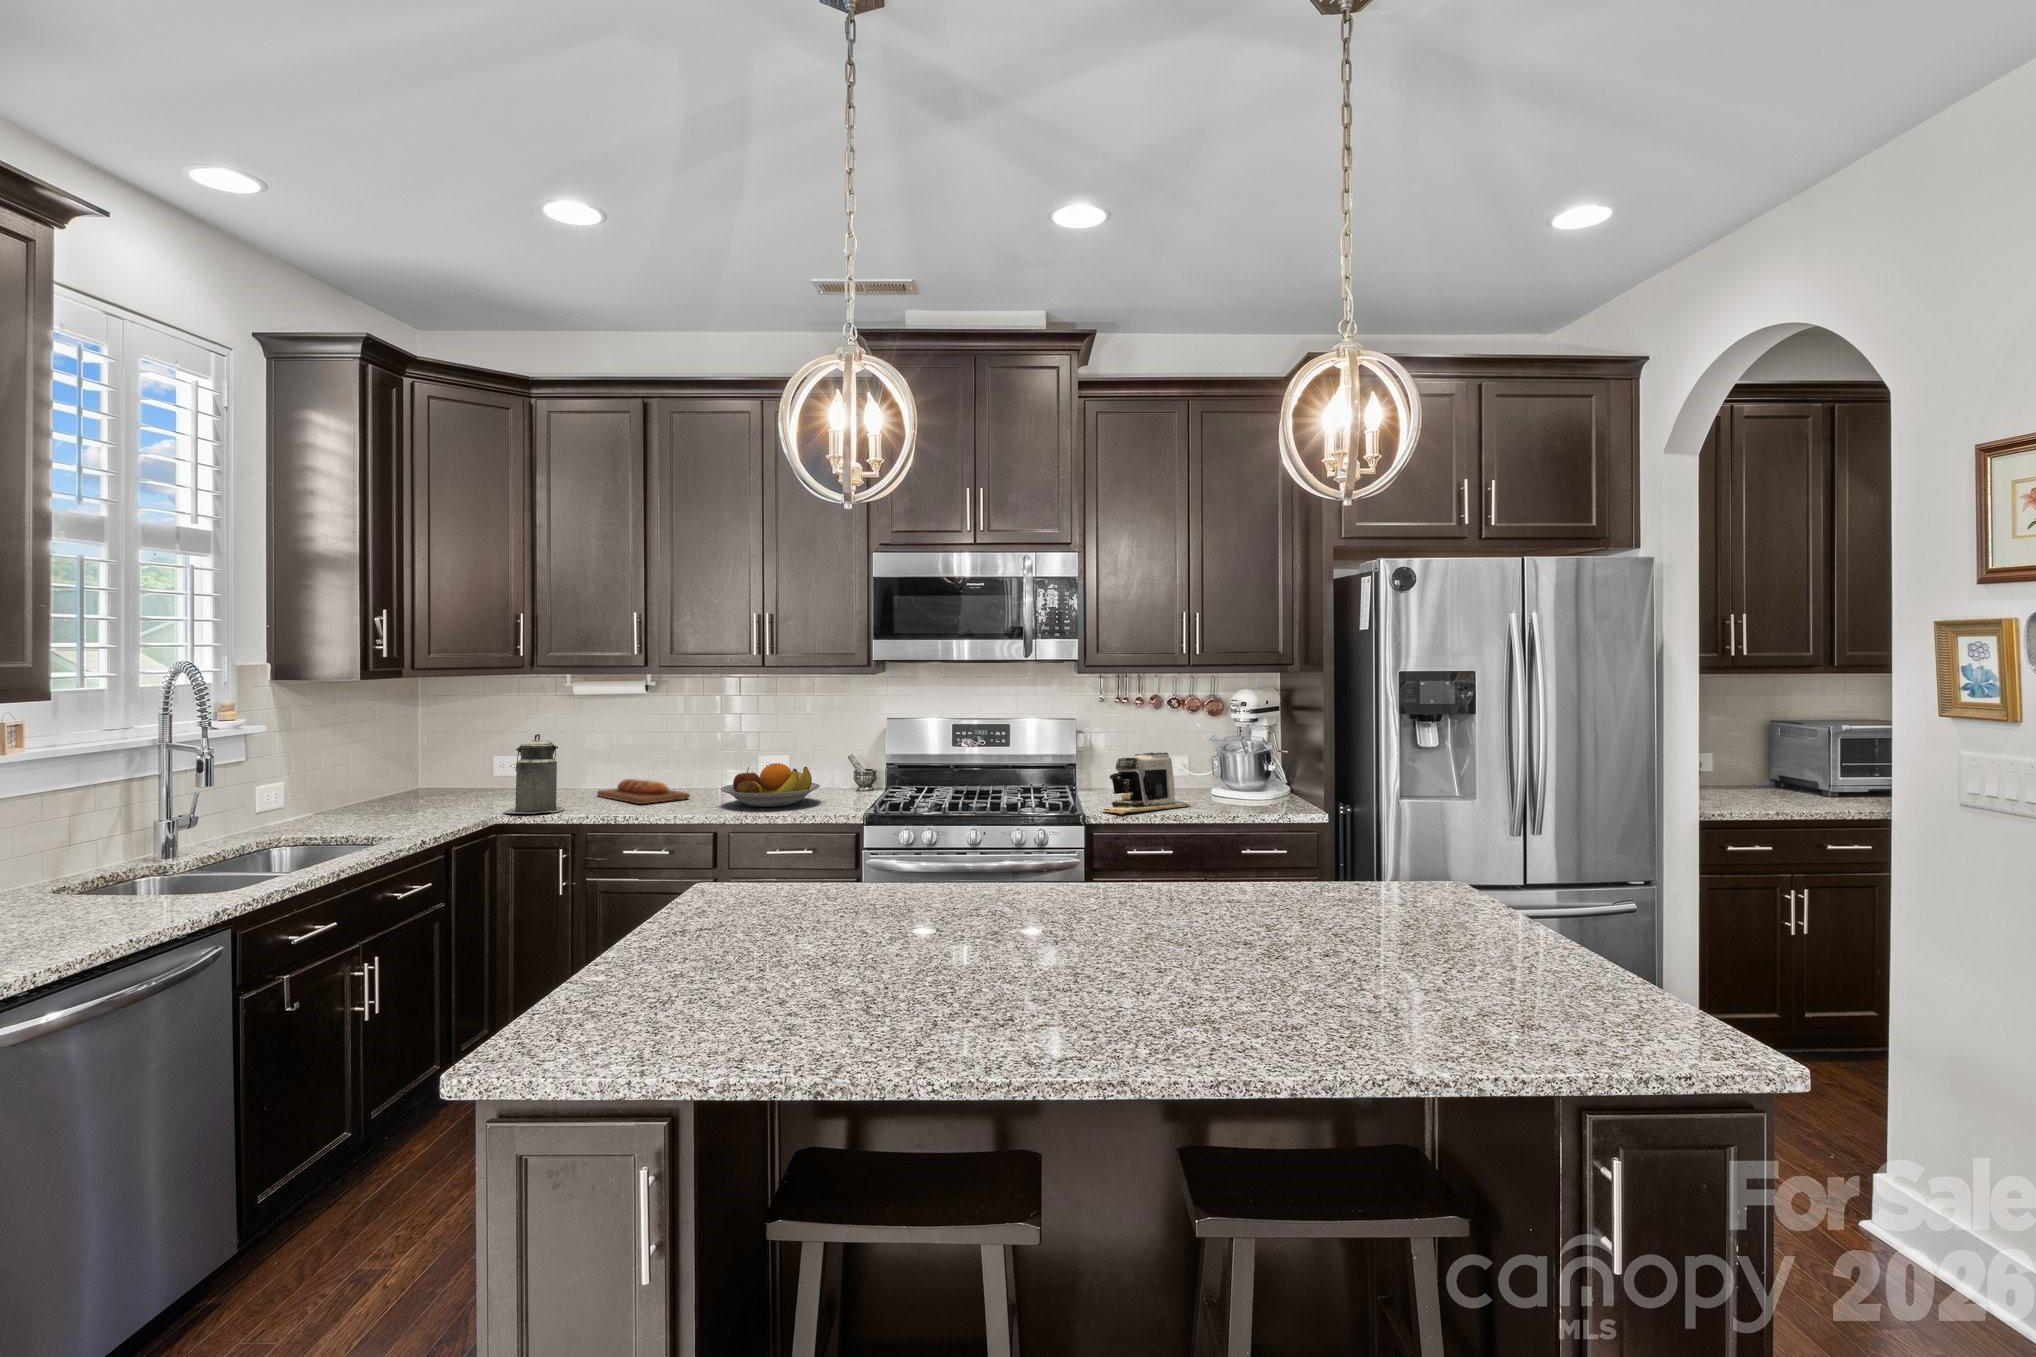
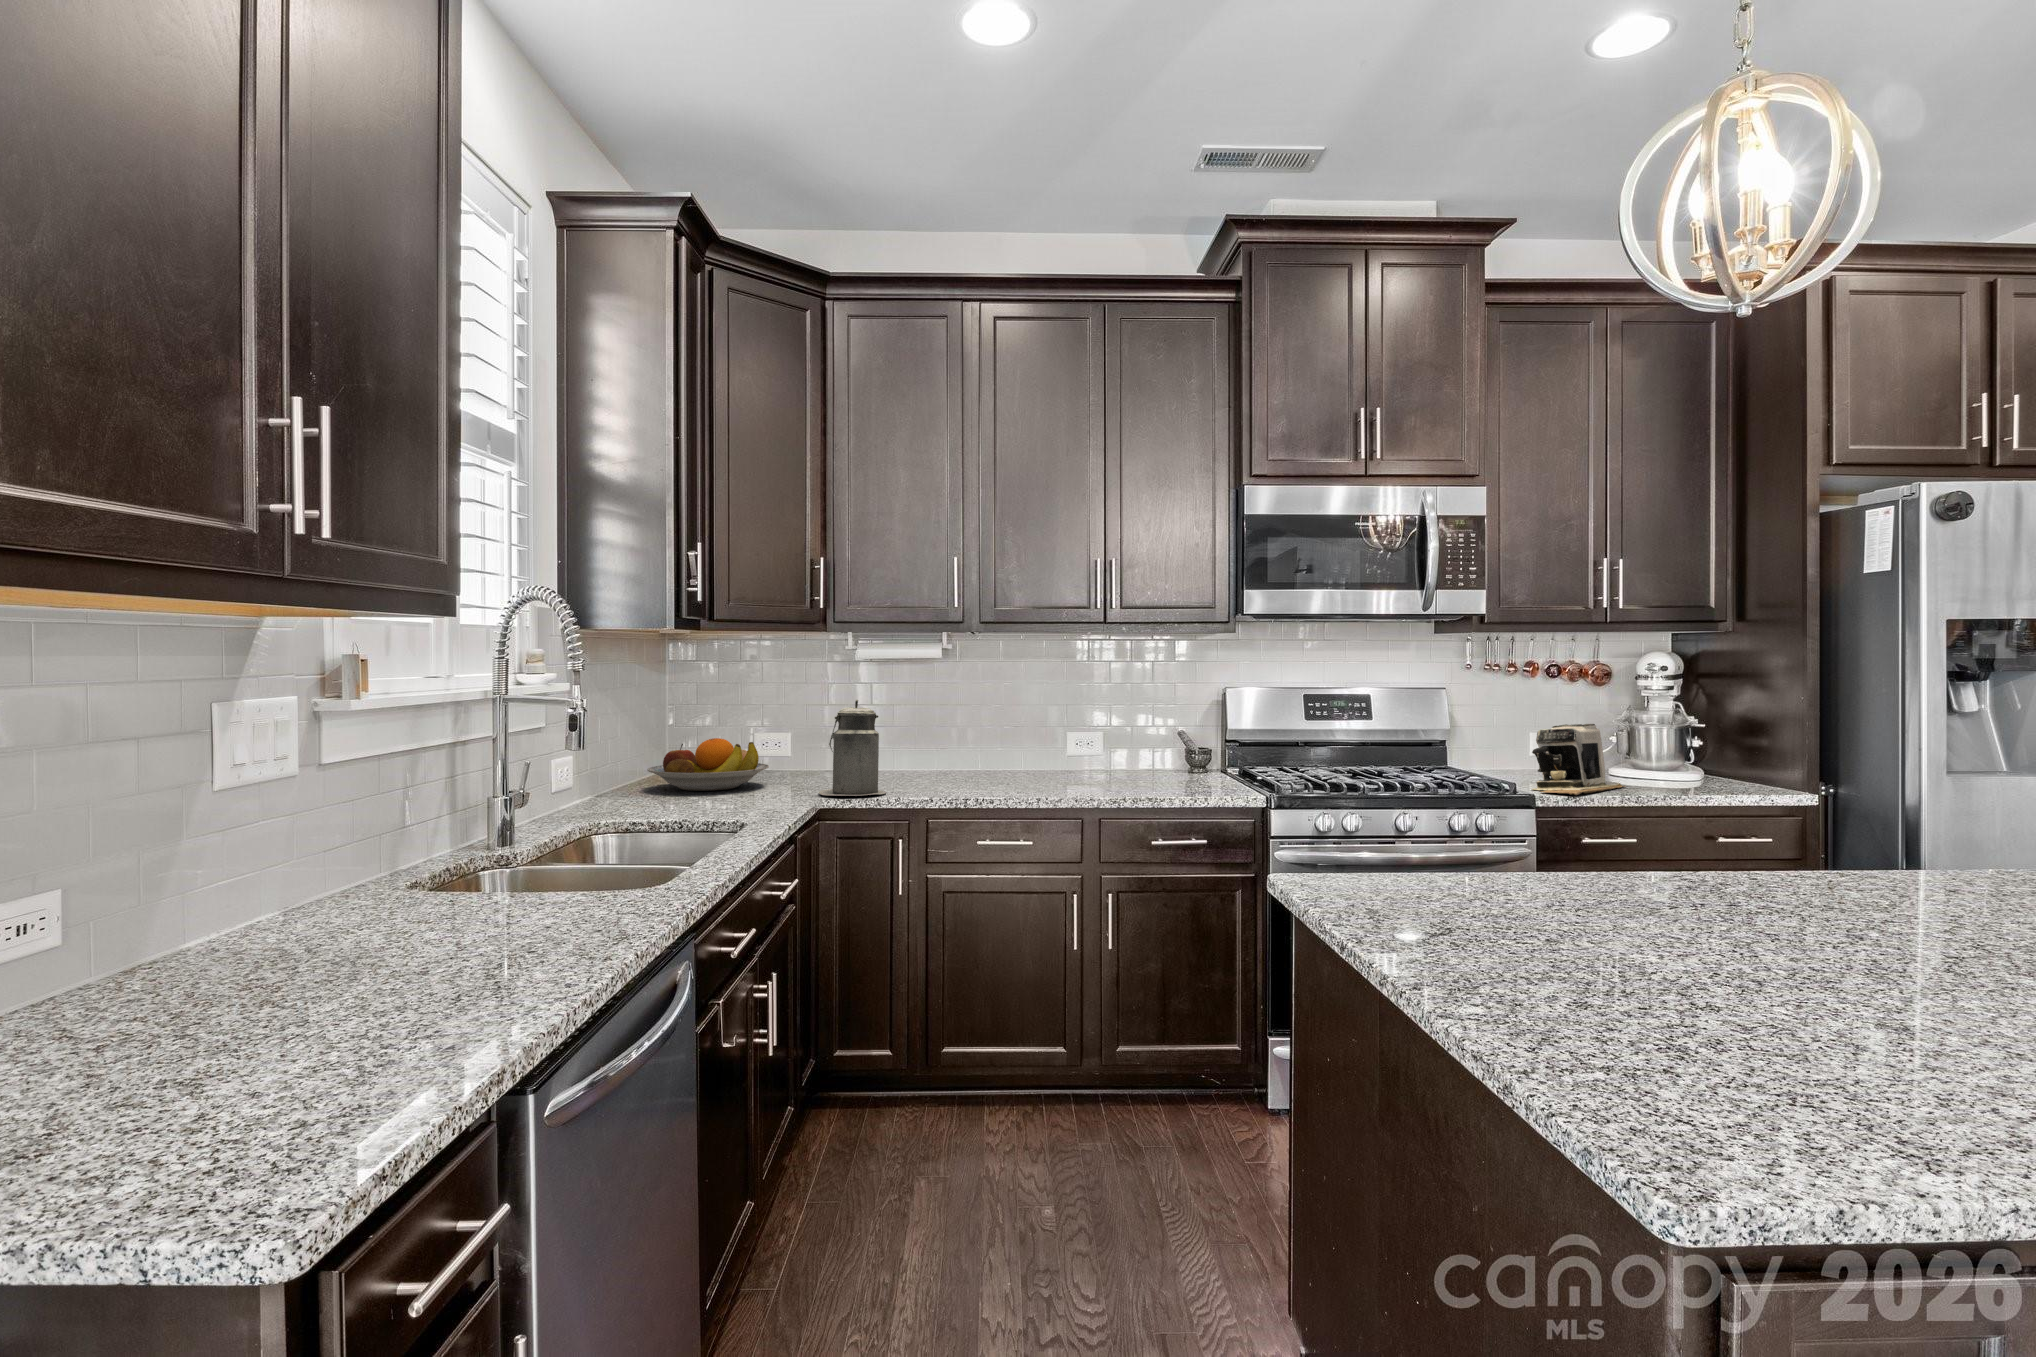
fruit bowl: present [721,763,820,807] -> present [647,738,769,791]
bread loaf: present [597,779,690,804] -> none [889,759,1009,786]

